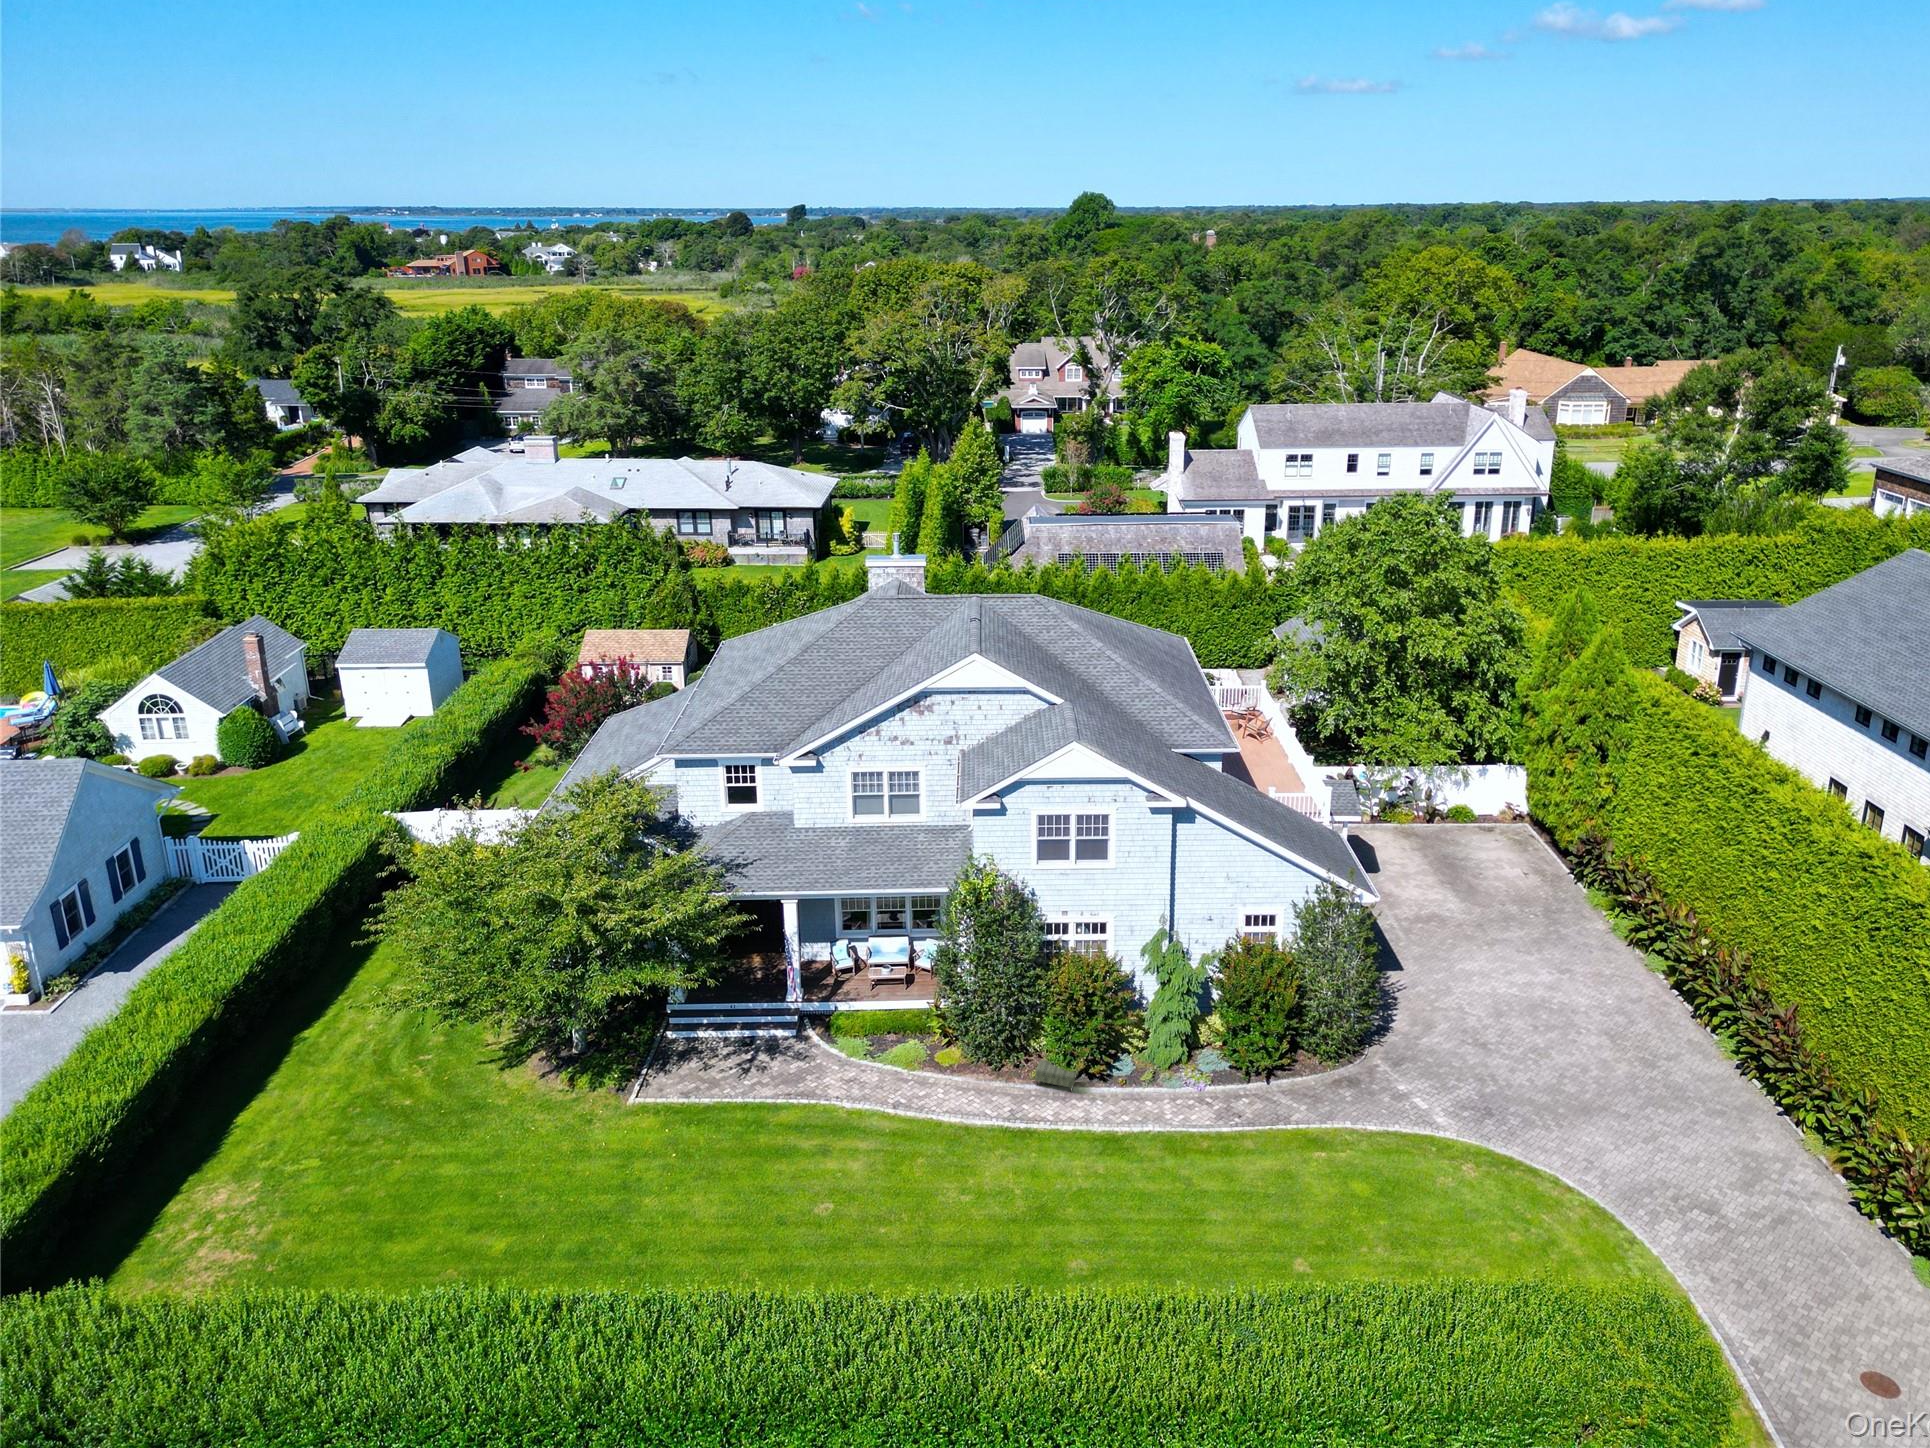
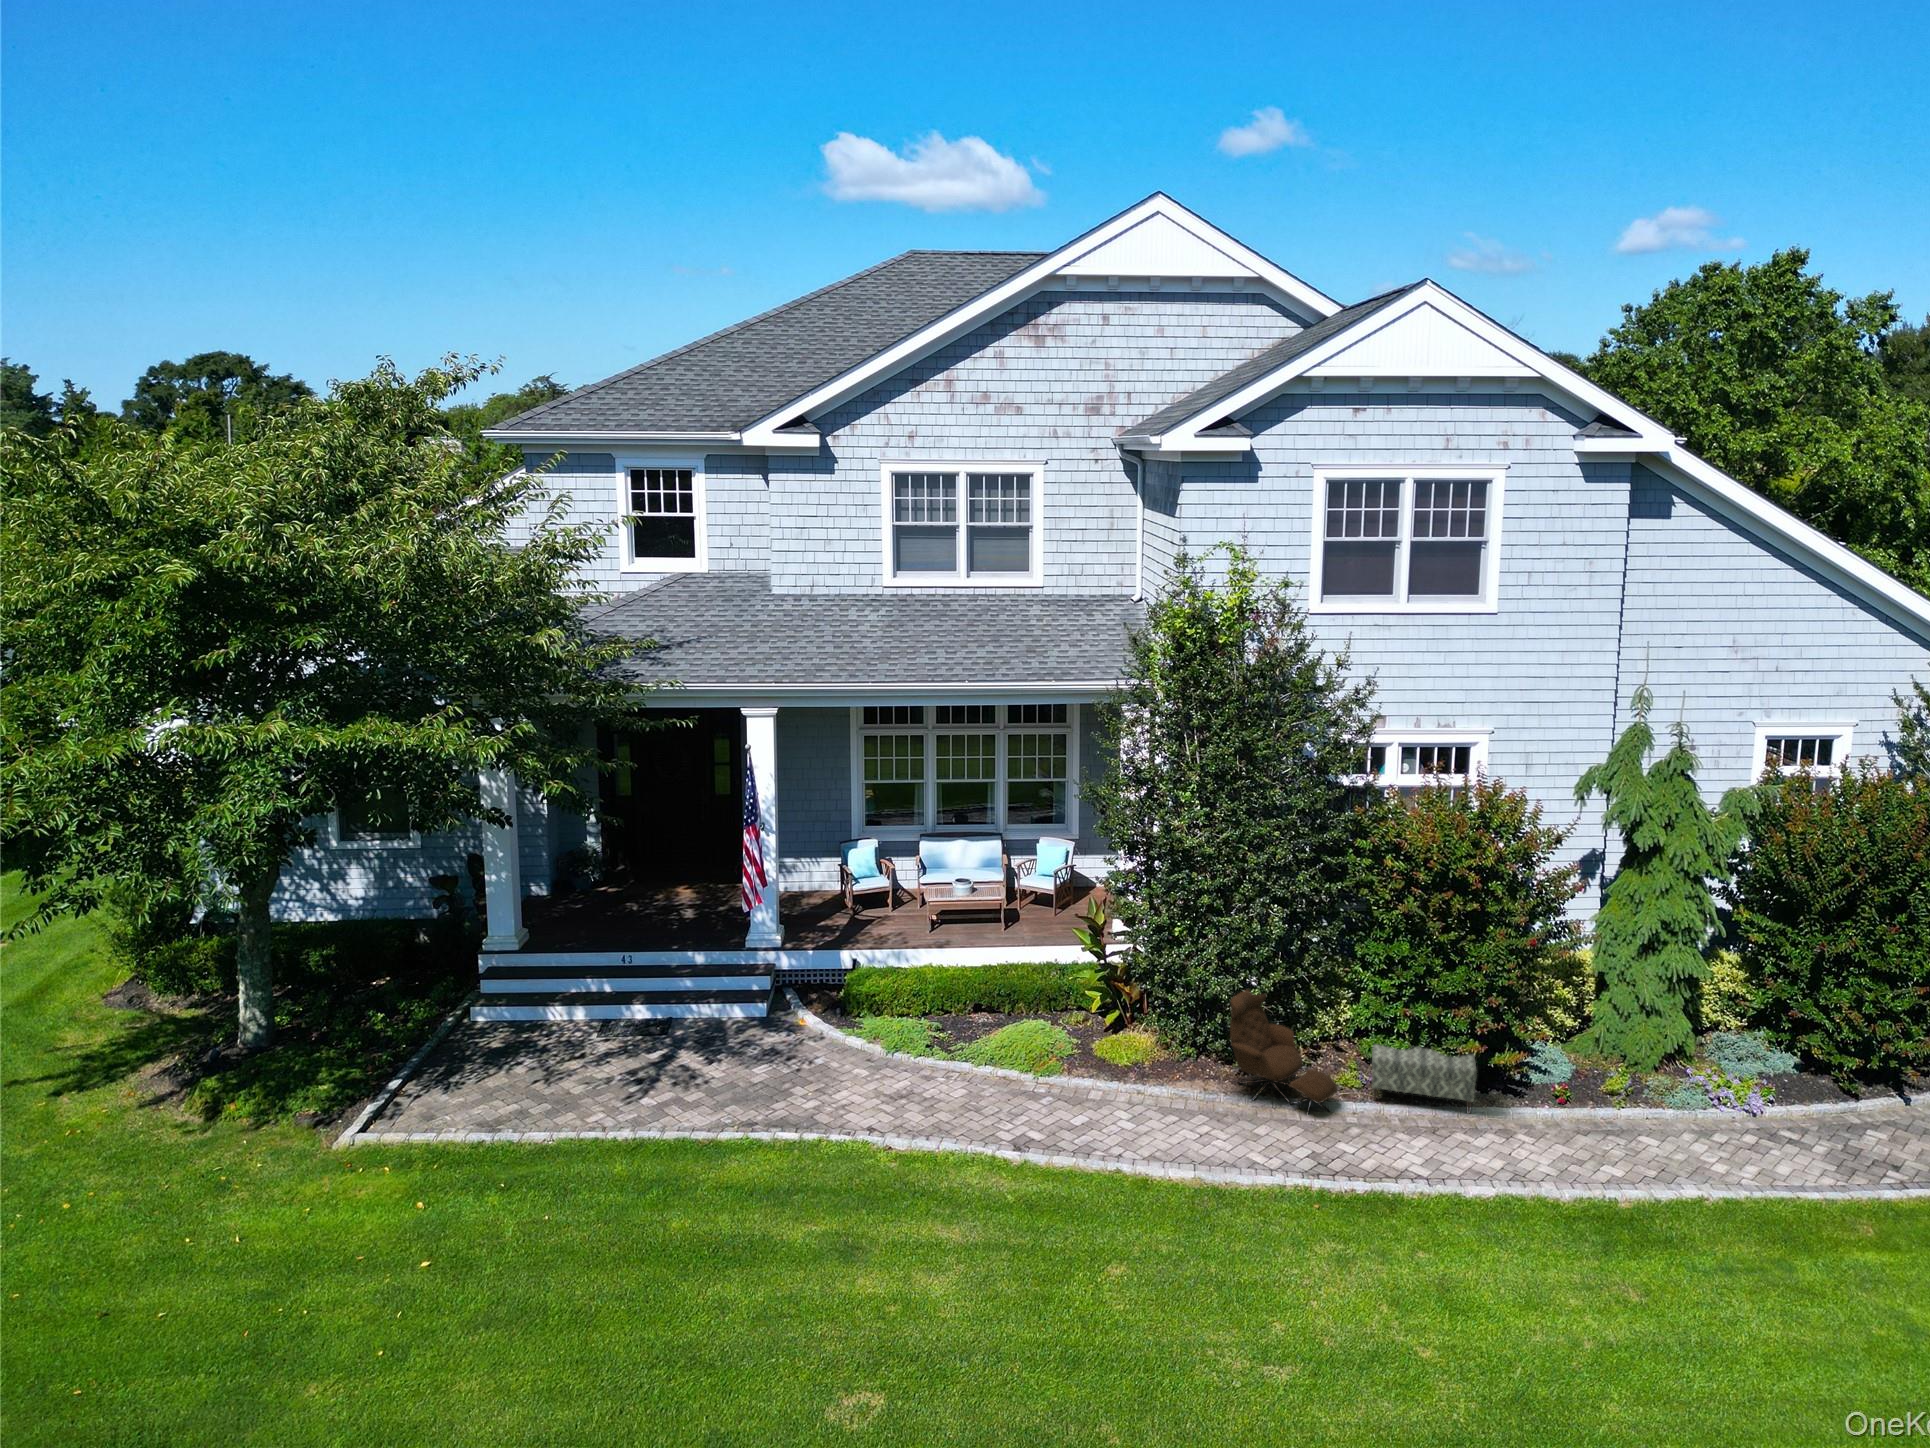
lounge chair: none [980,1038,1021,1092] -> present [1230,990,1337,1114]

